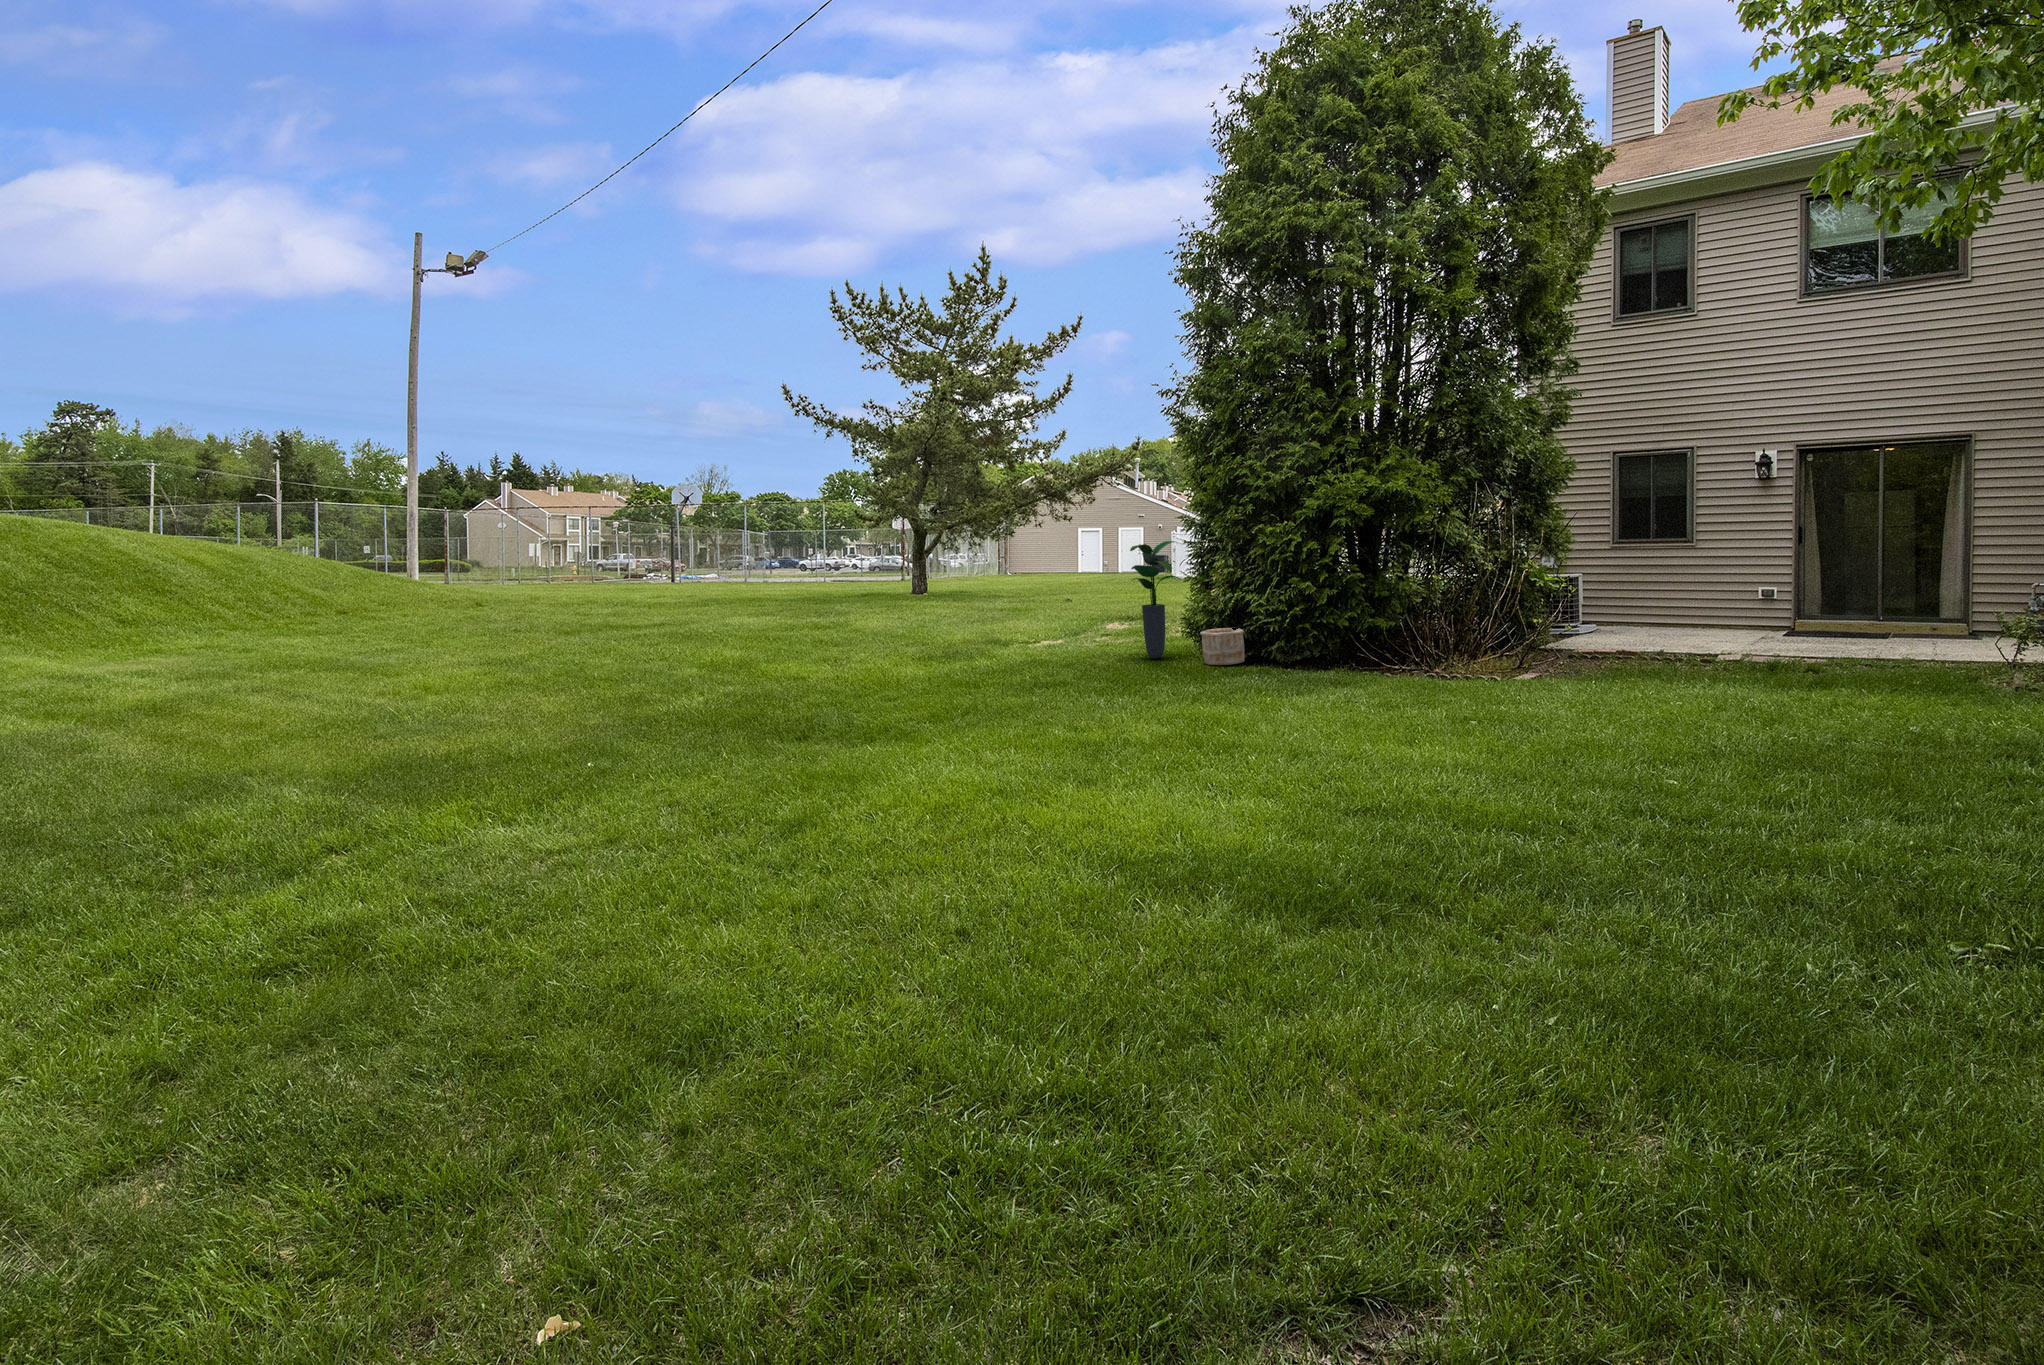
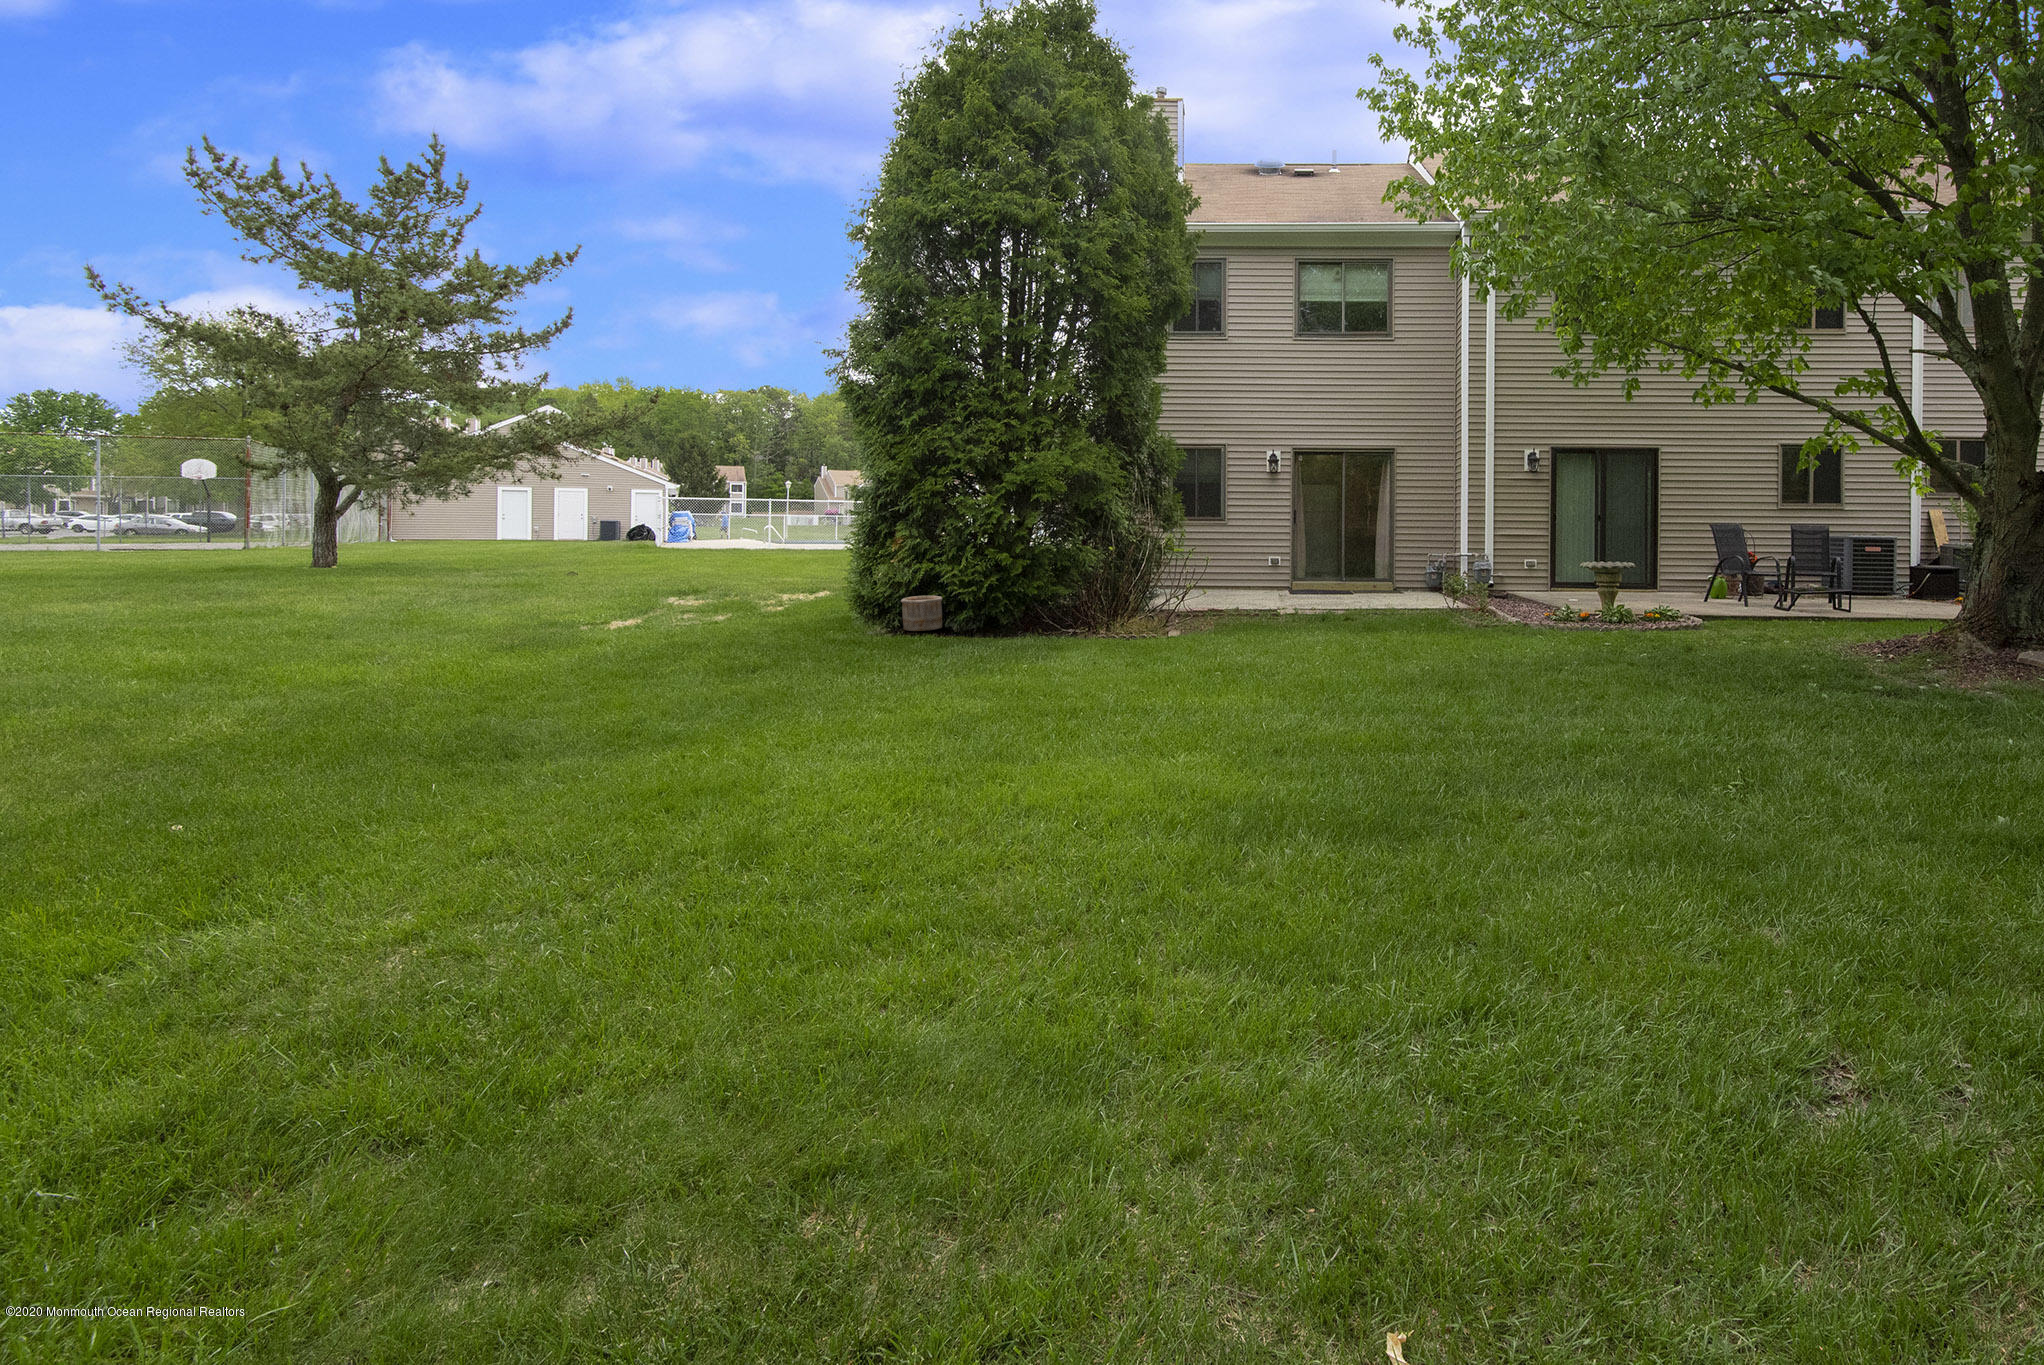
potted plant: present [1130,541,1180,659] -> none [819,511,874,628]

